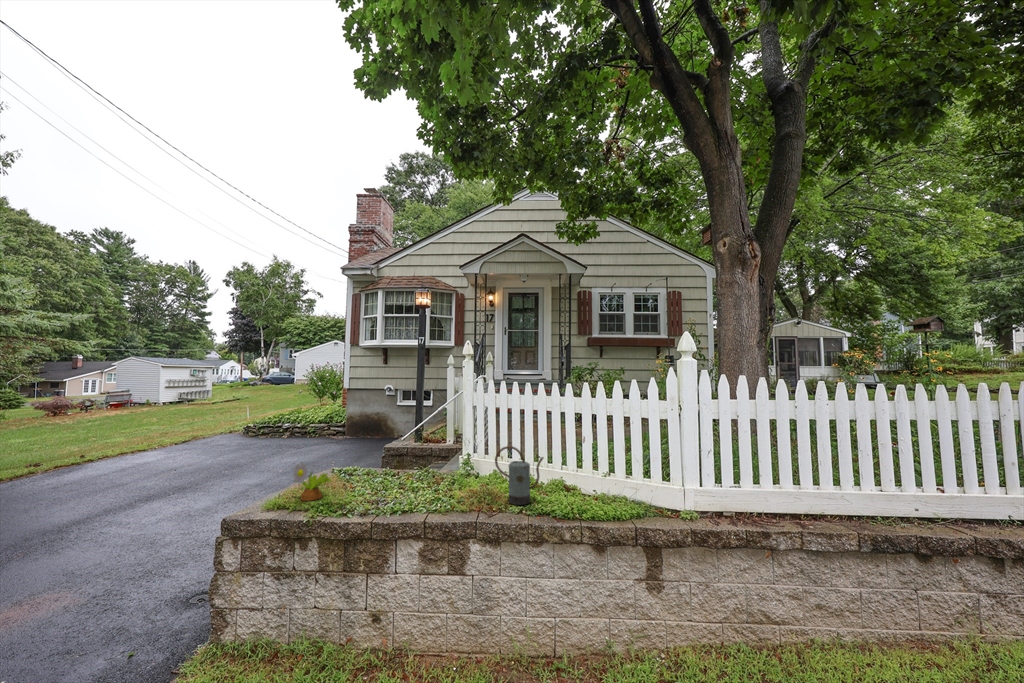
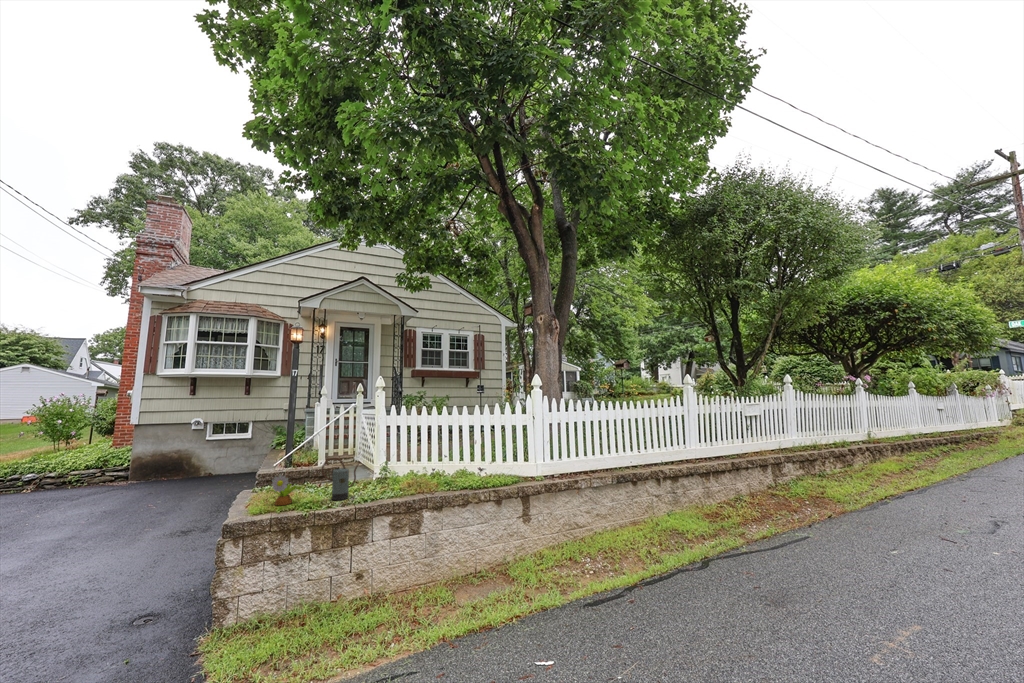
watering can: present [495,446,544,505] -> present [322,458,359,500]

